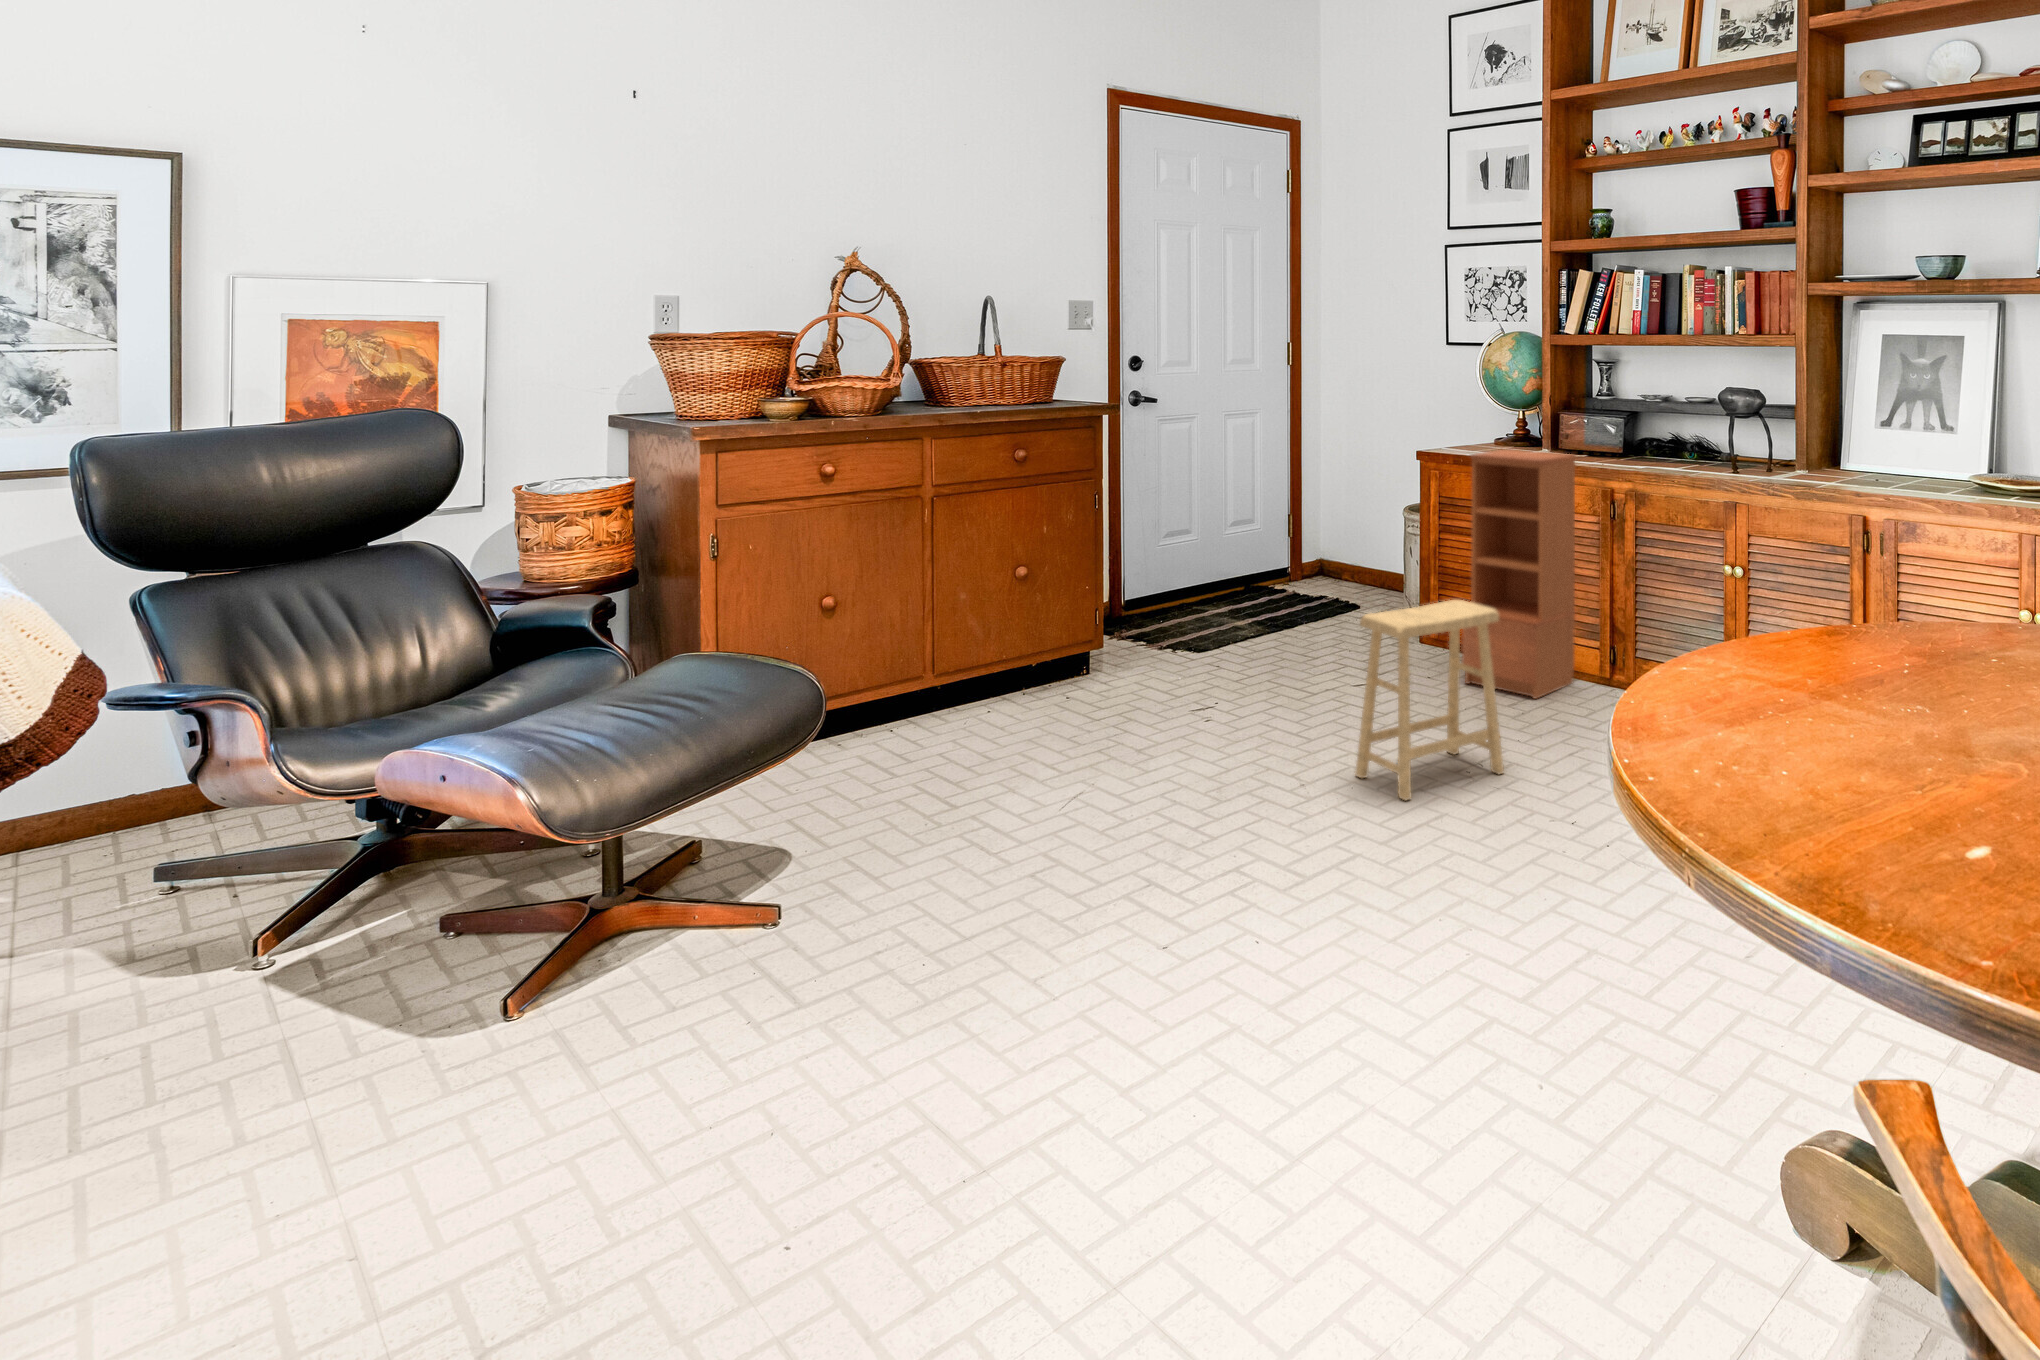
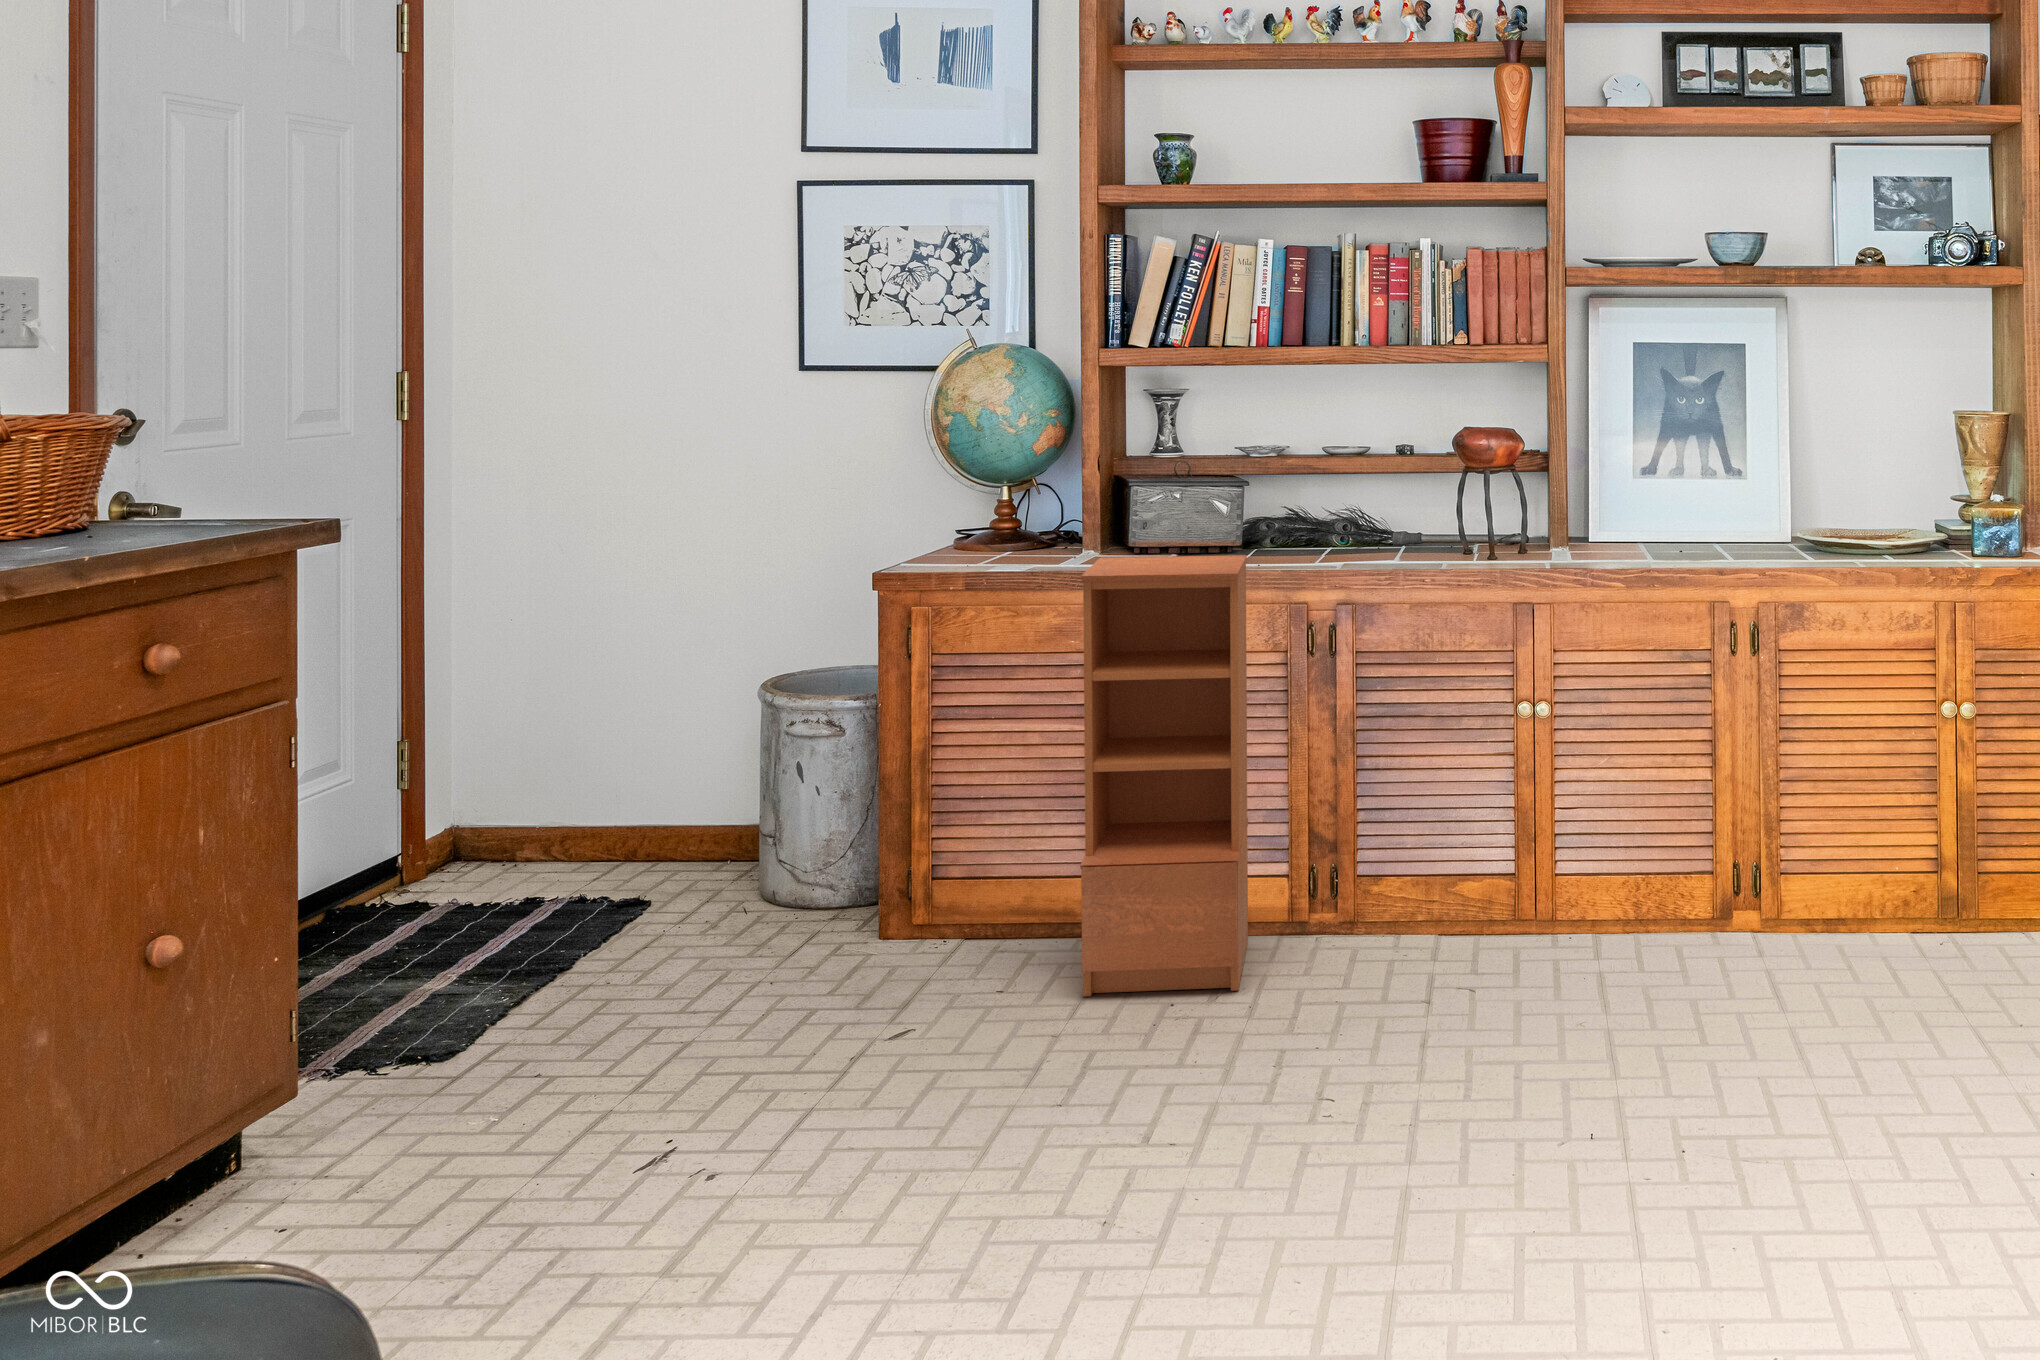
footstool: present [1355,600,1504,800] -> none [1173,857,1399,1279]

